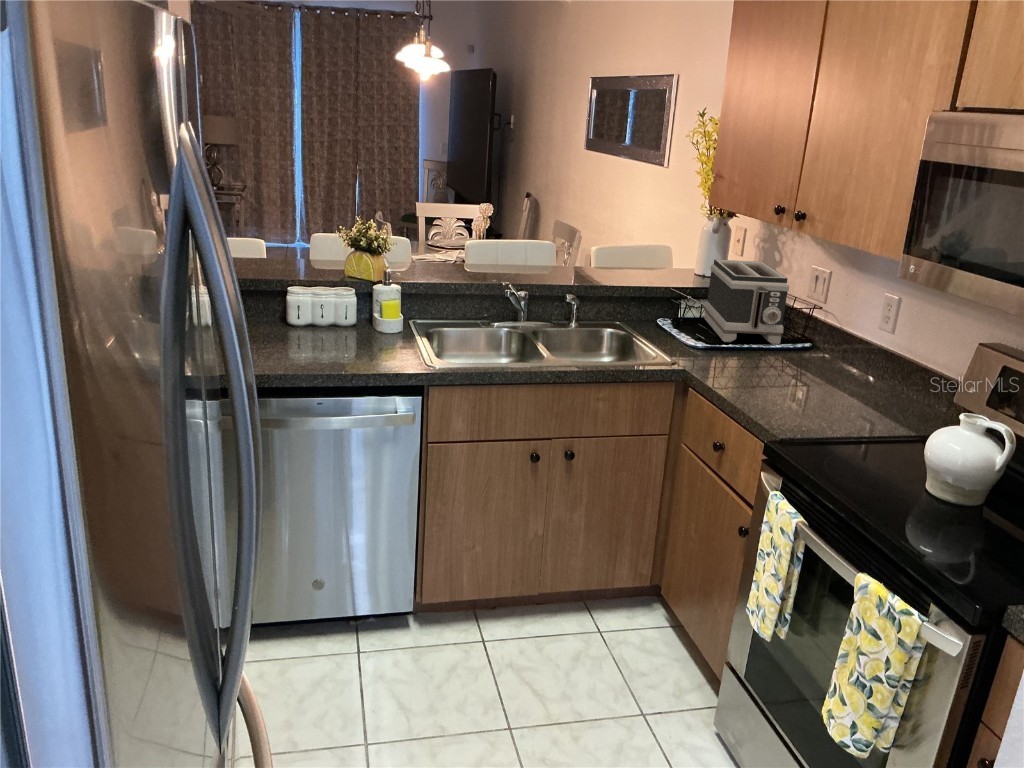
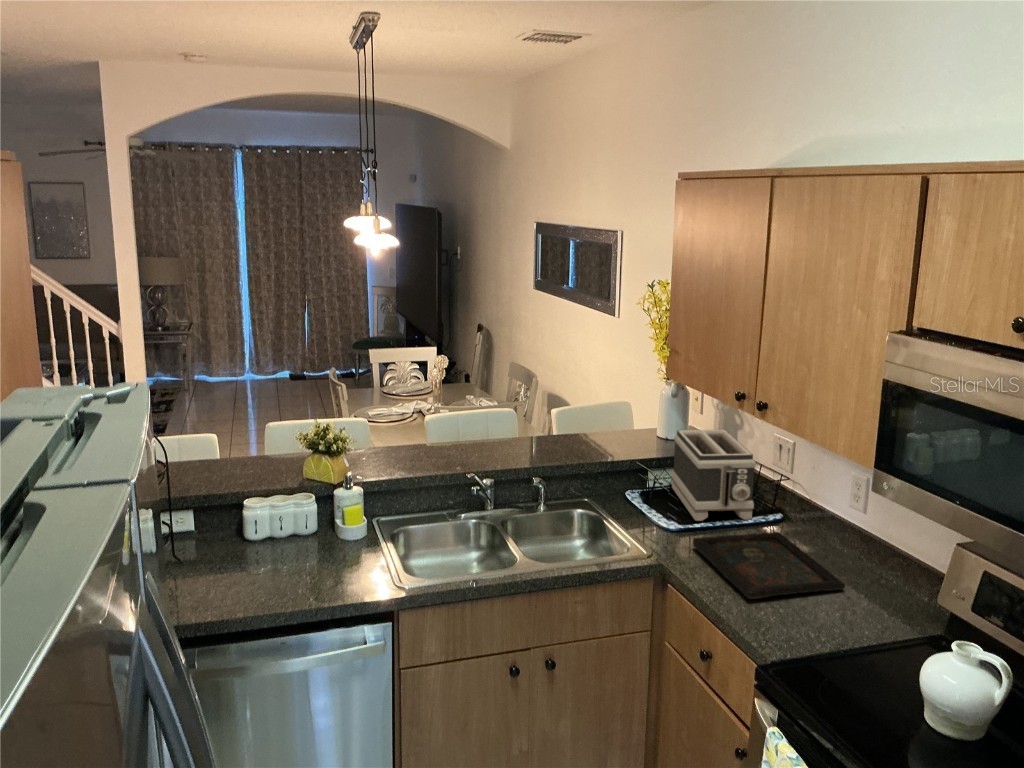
tray: none [718,350,864,395] -> present [693,532,845,599]

